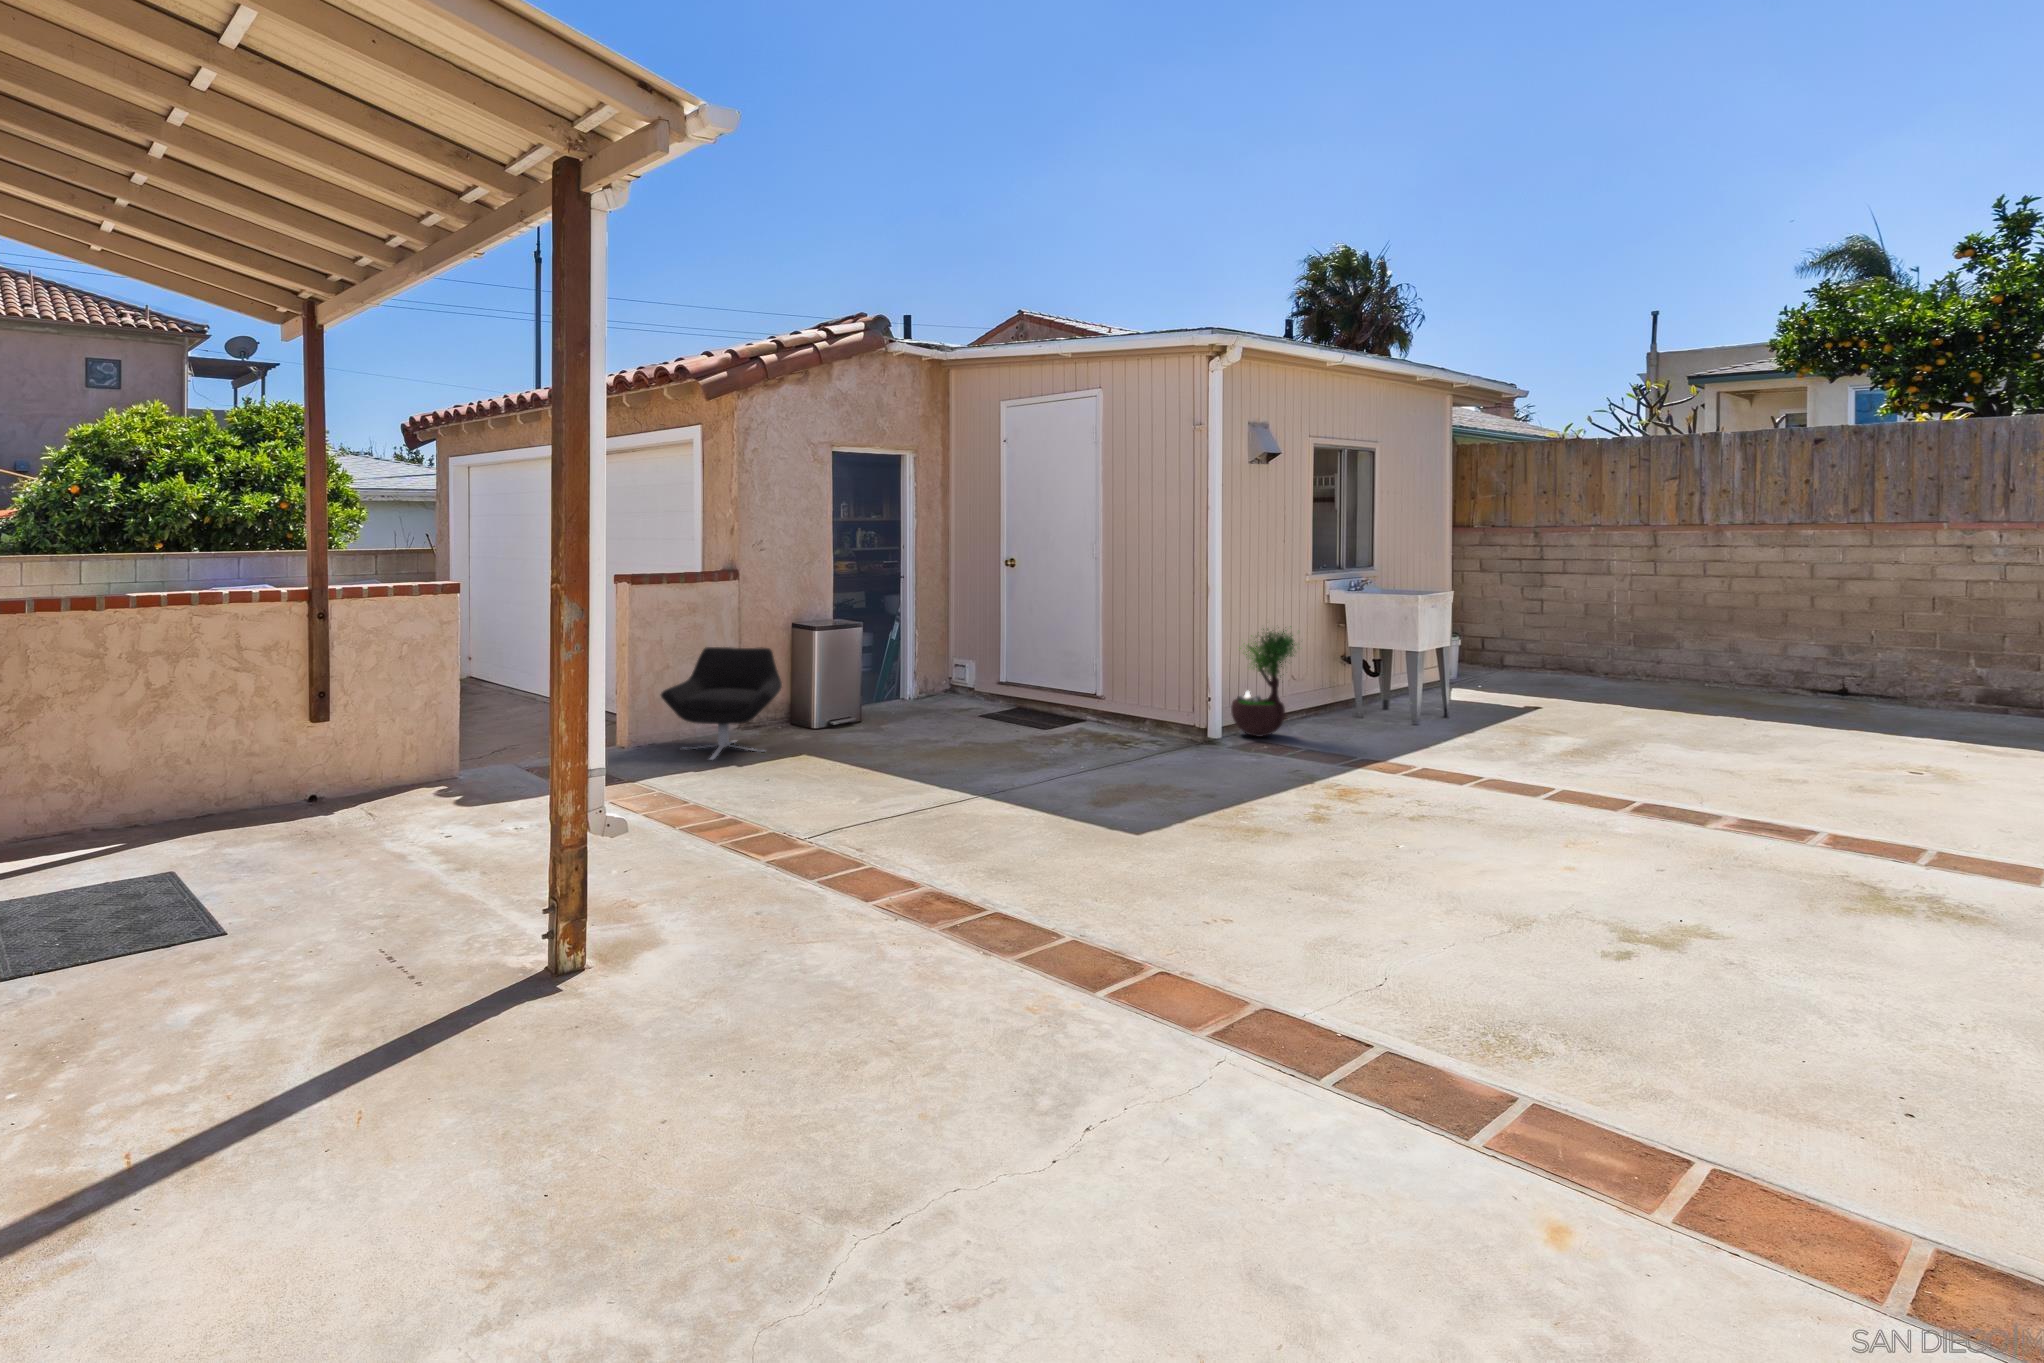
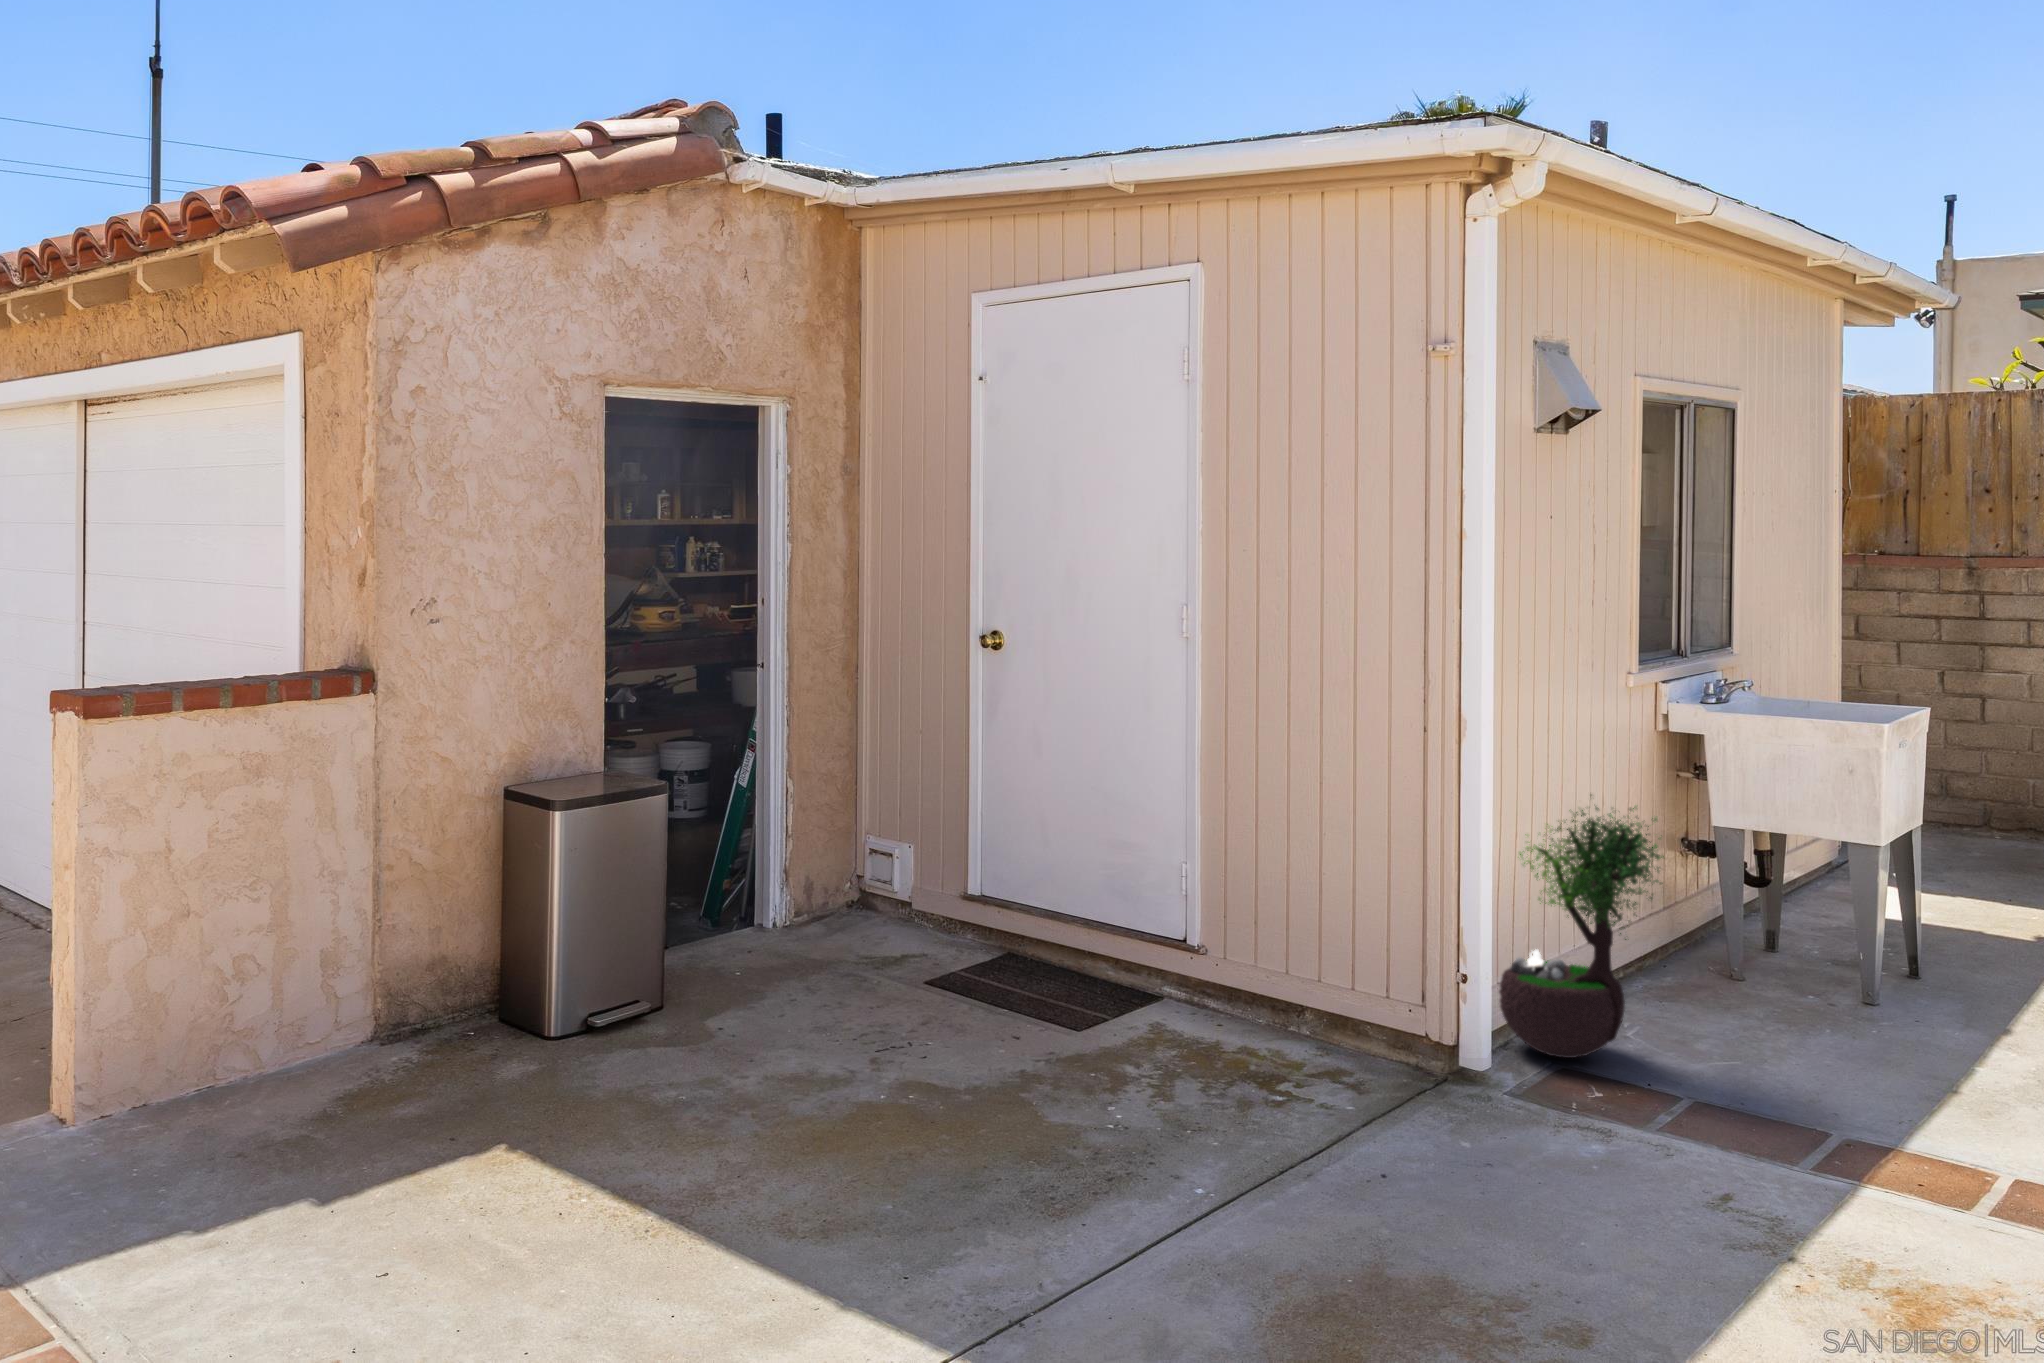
lounge chair: present [661,647,782,760] -> none [133,859,460,1183]

